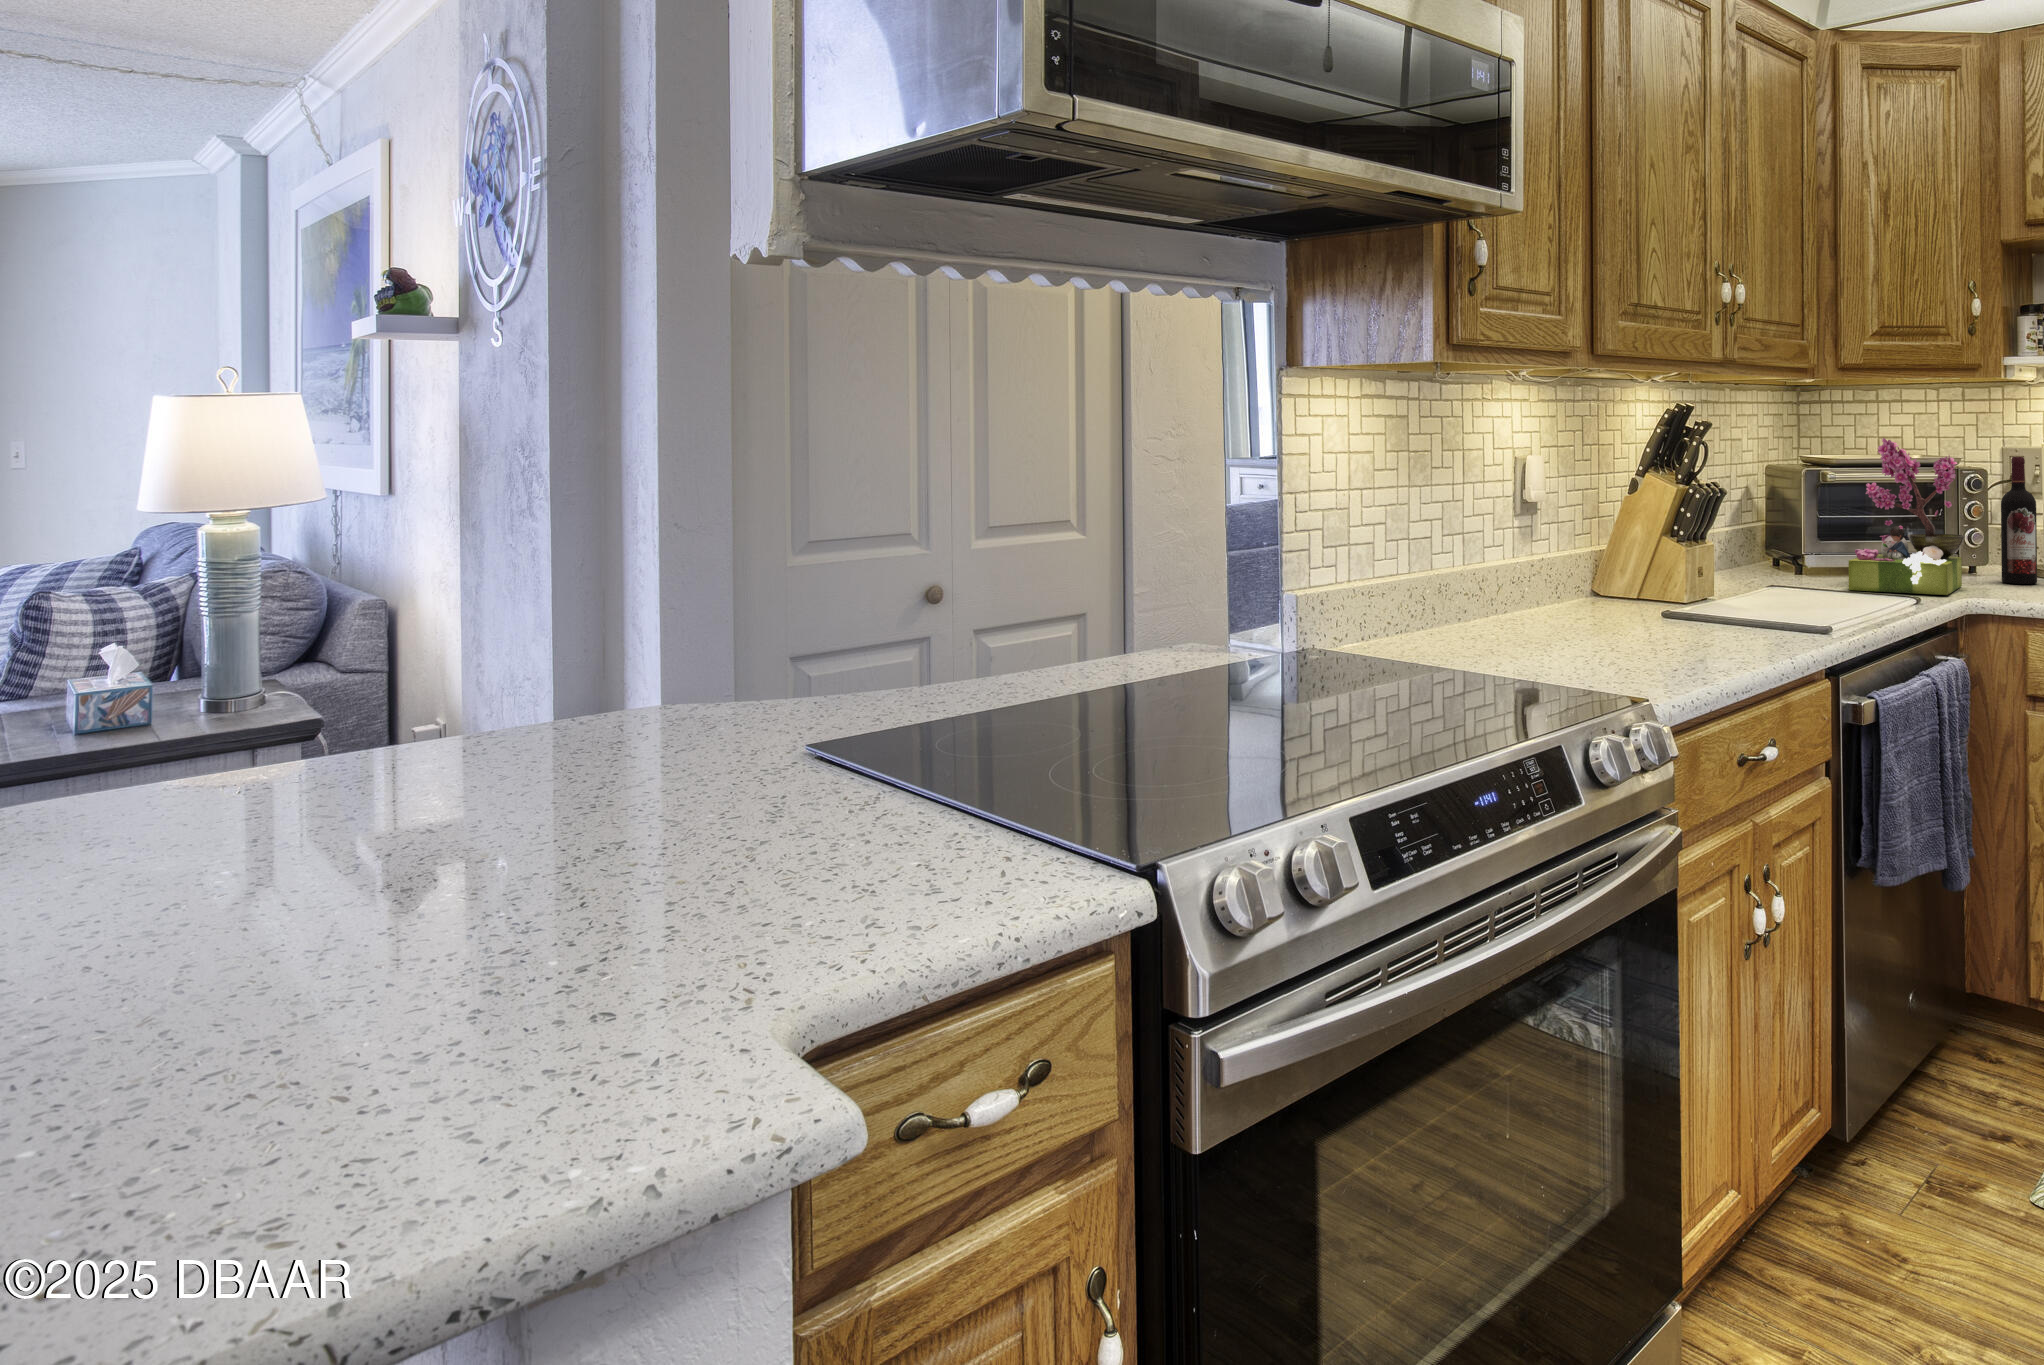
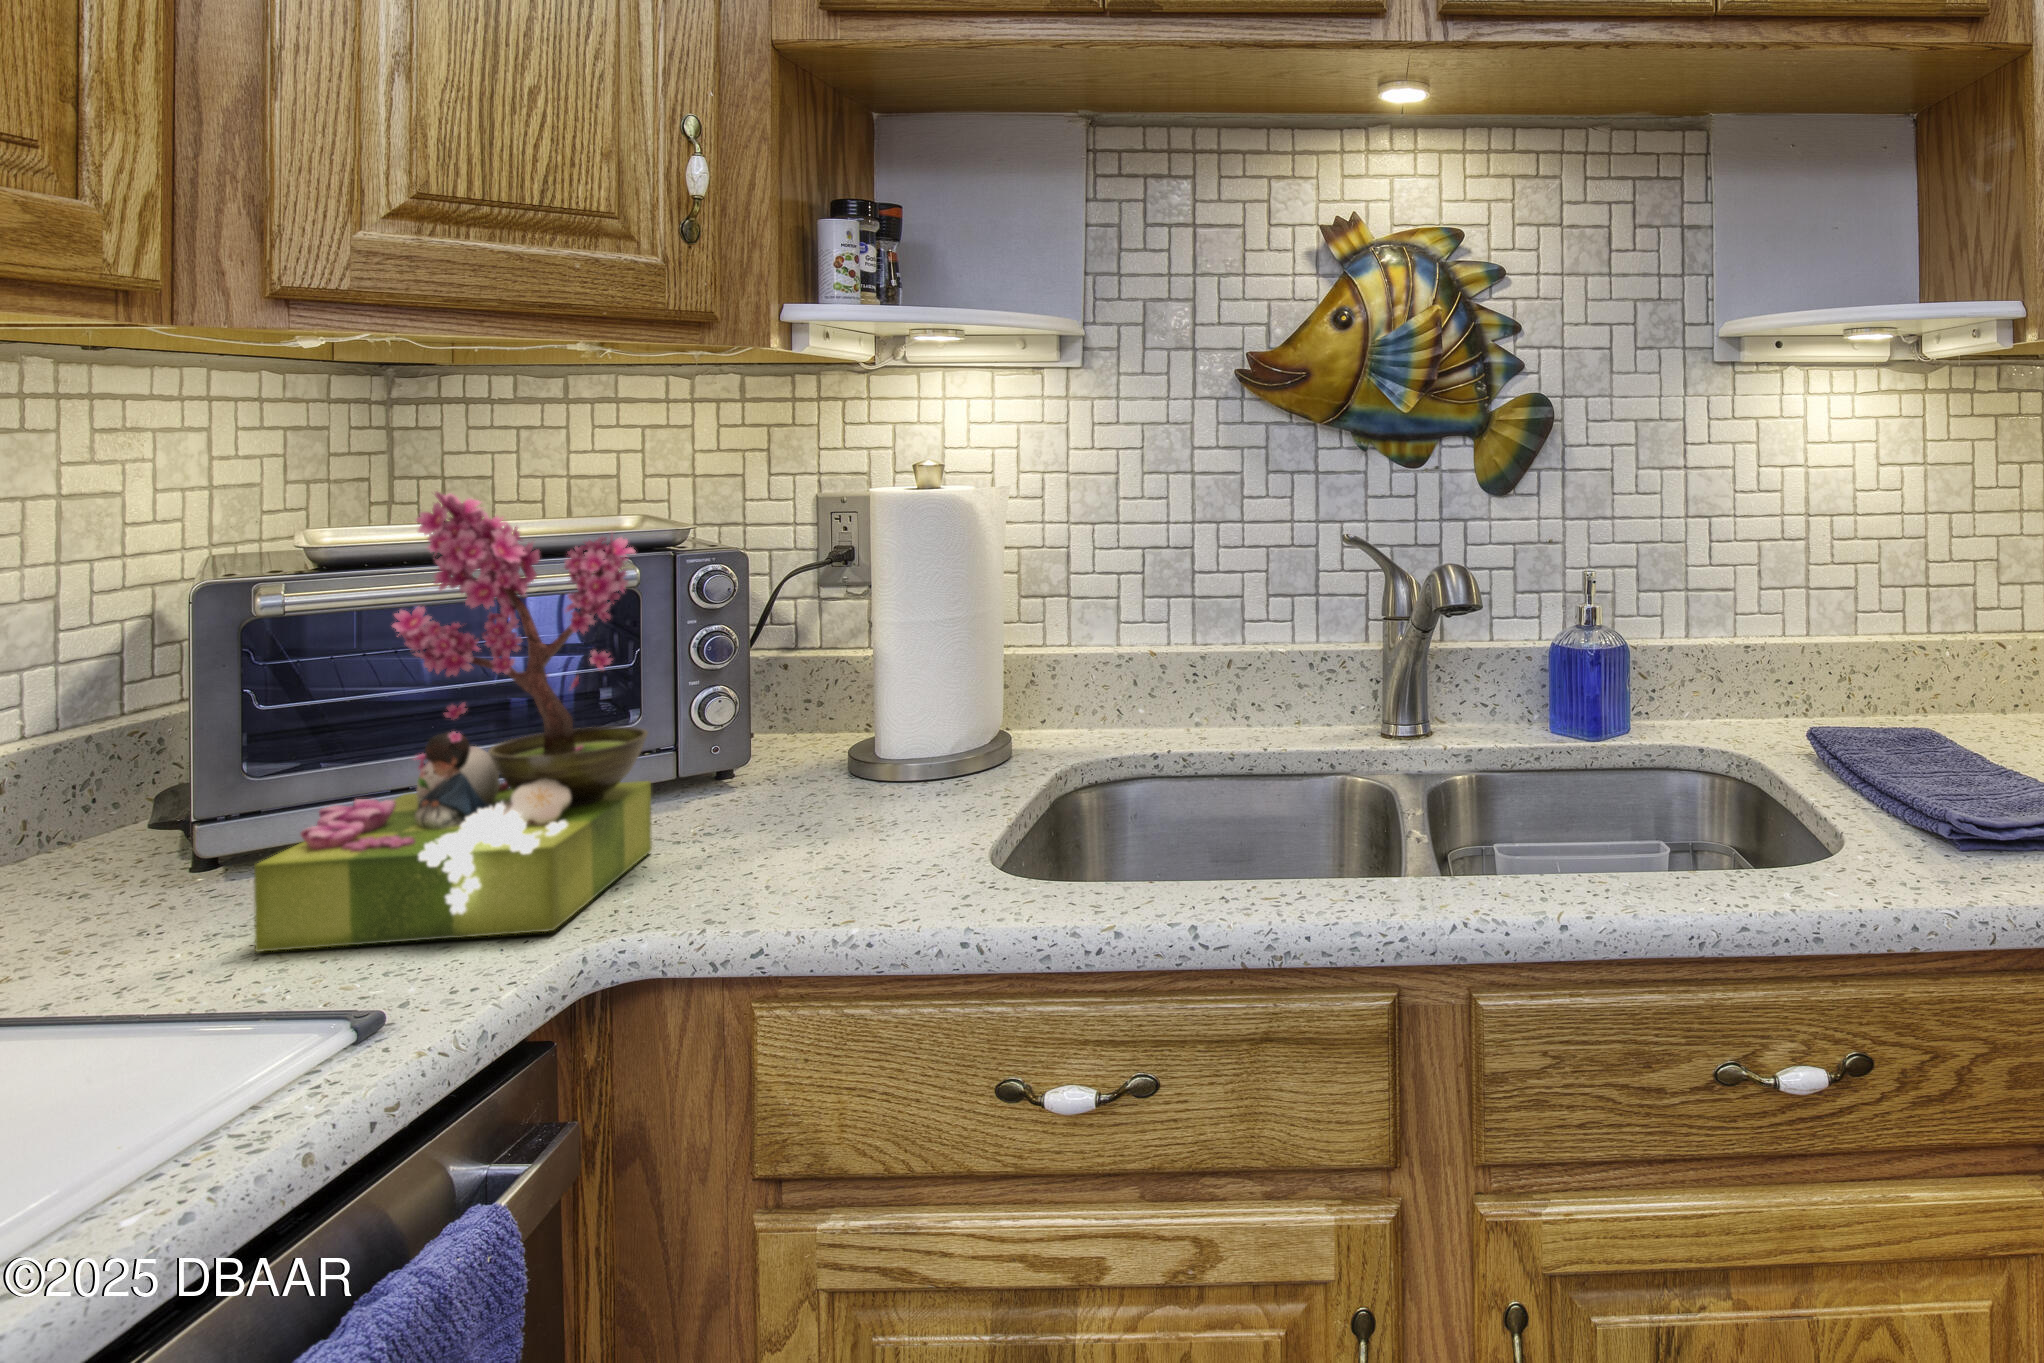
wine bottle: present [2001,457,2037,584] -> none [769,522,848,812]

